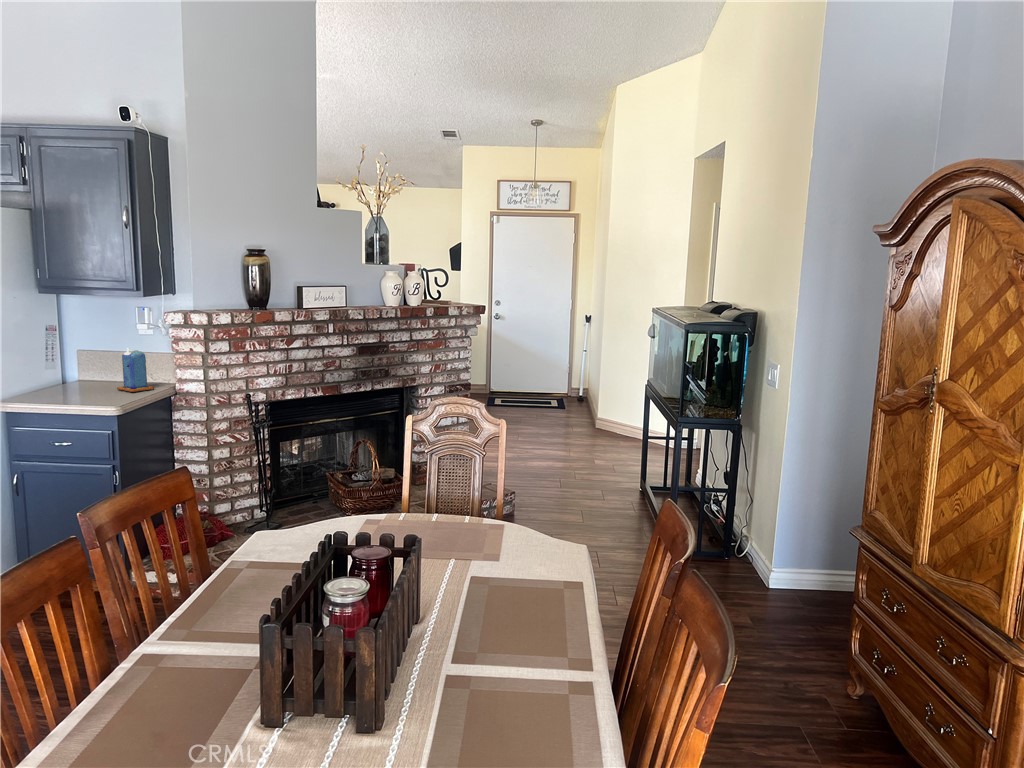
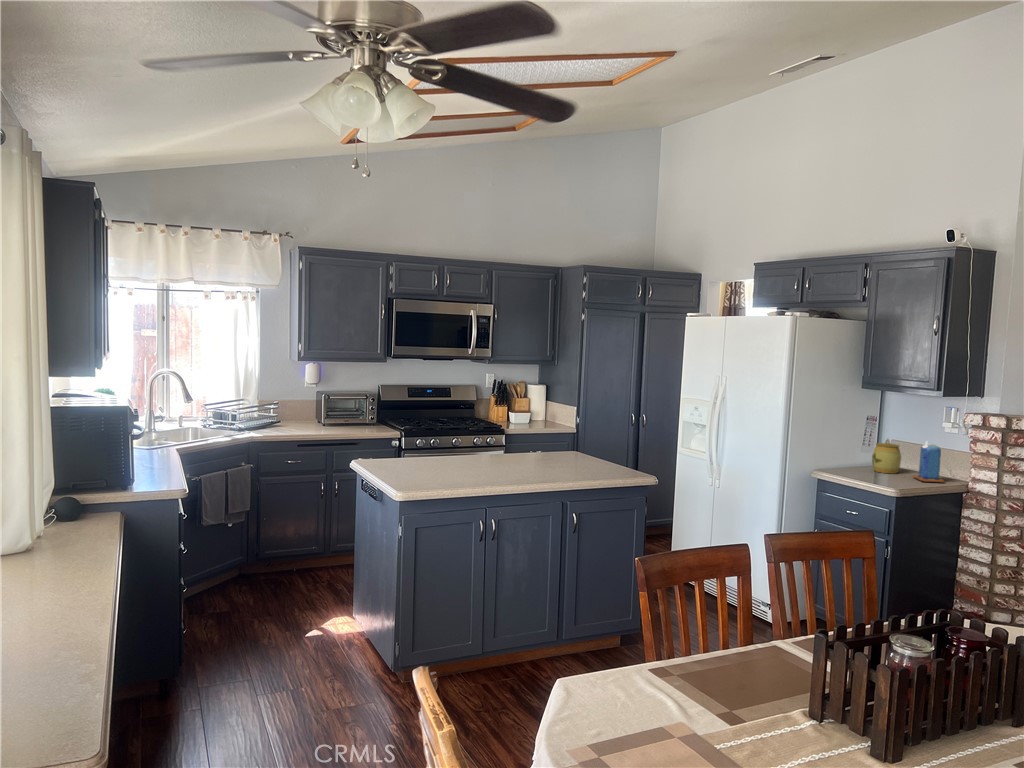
jar: none [62,350,98,390] -> present [872,439,901,473]

